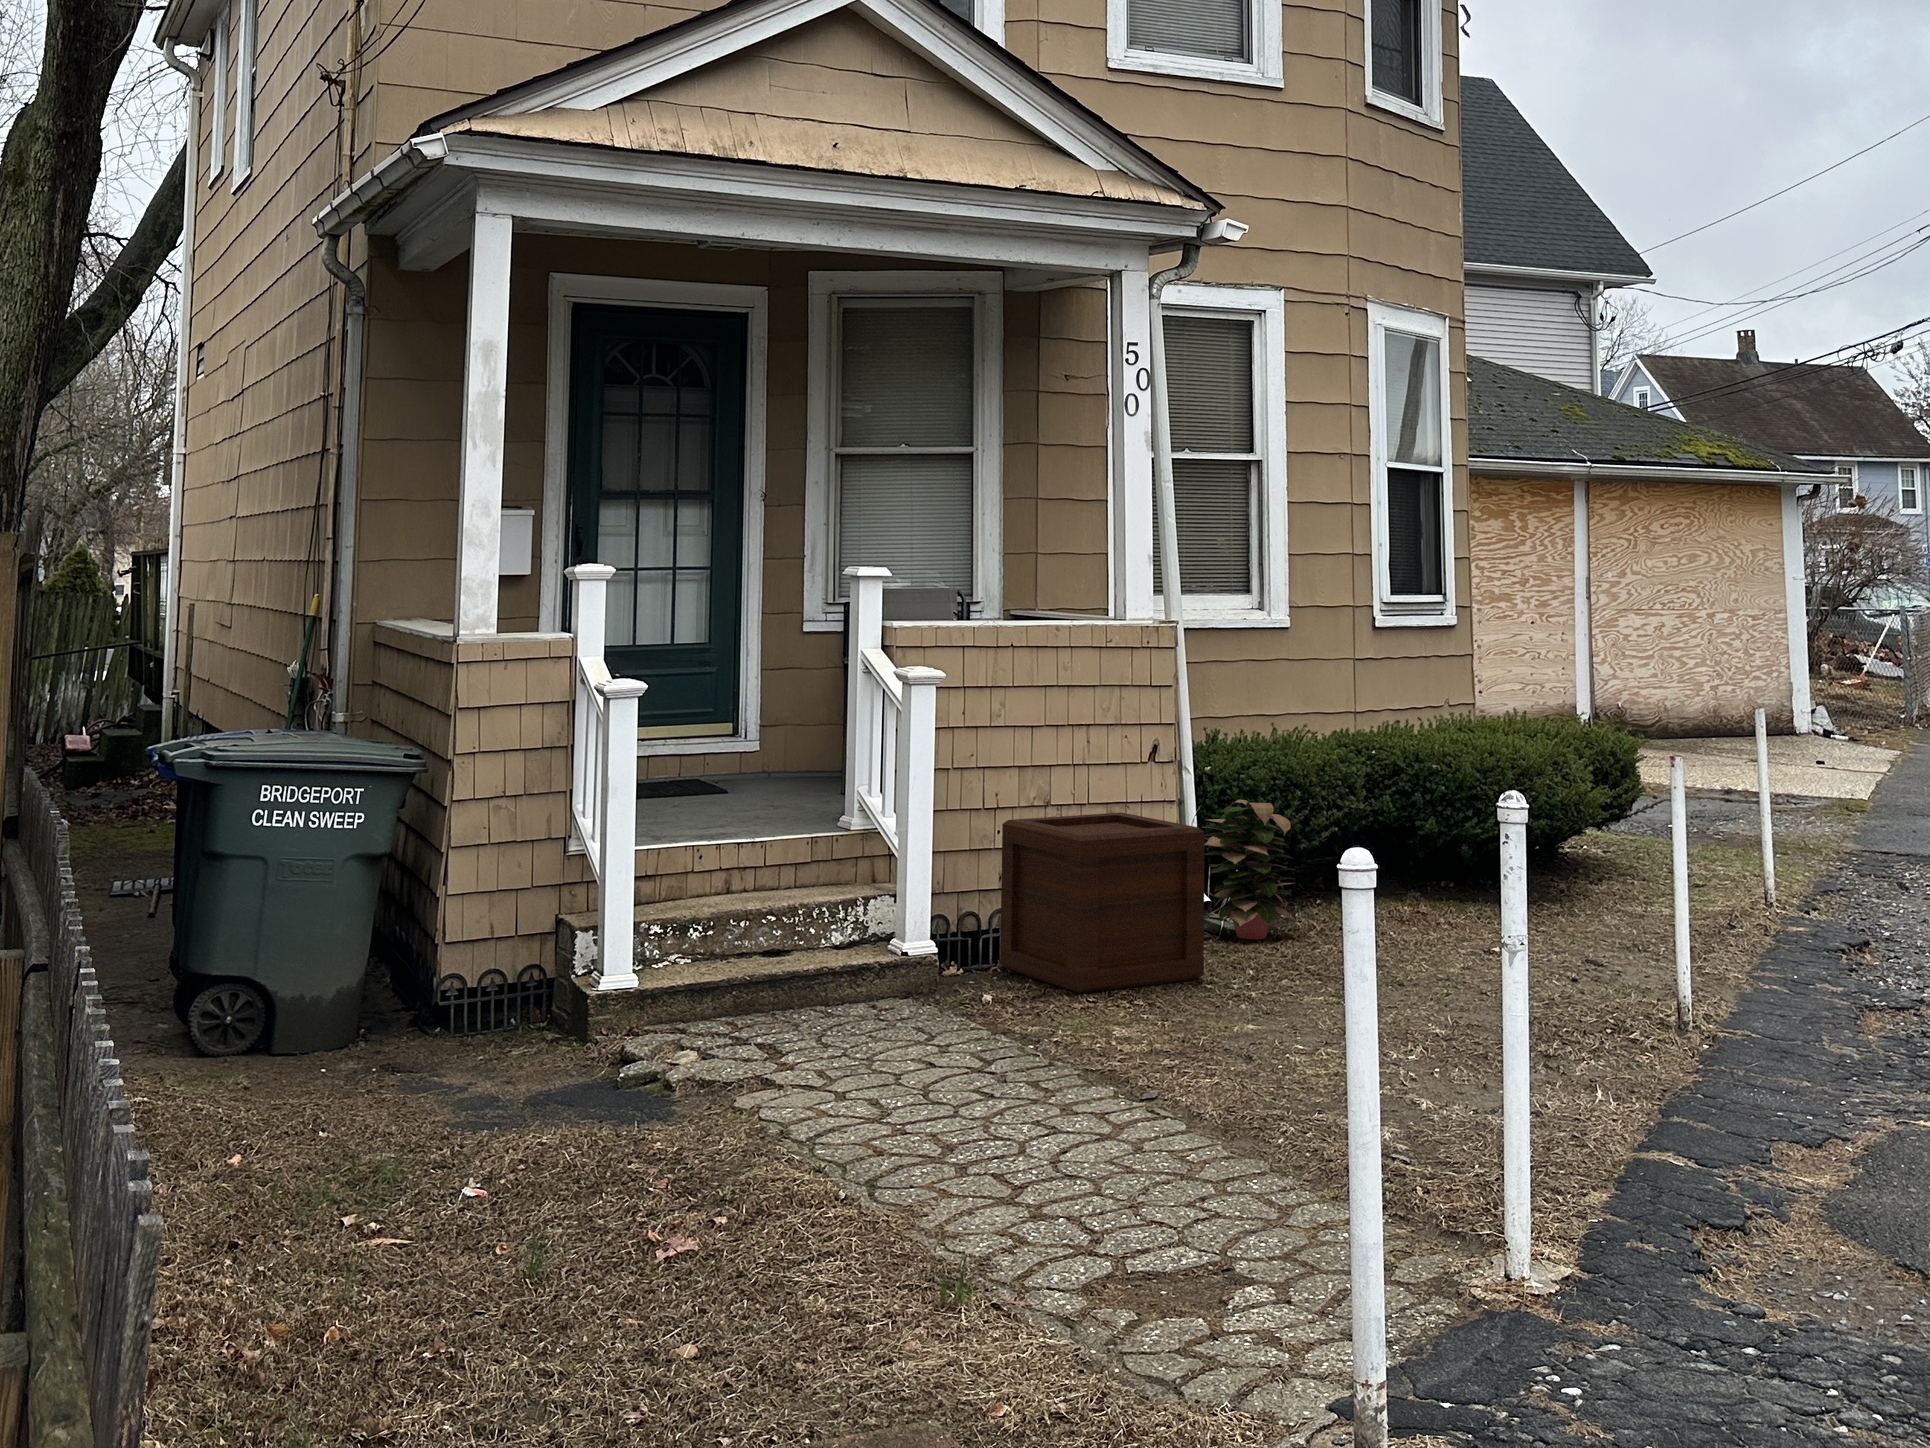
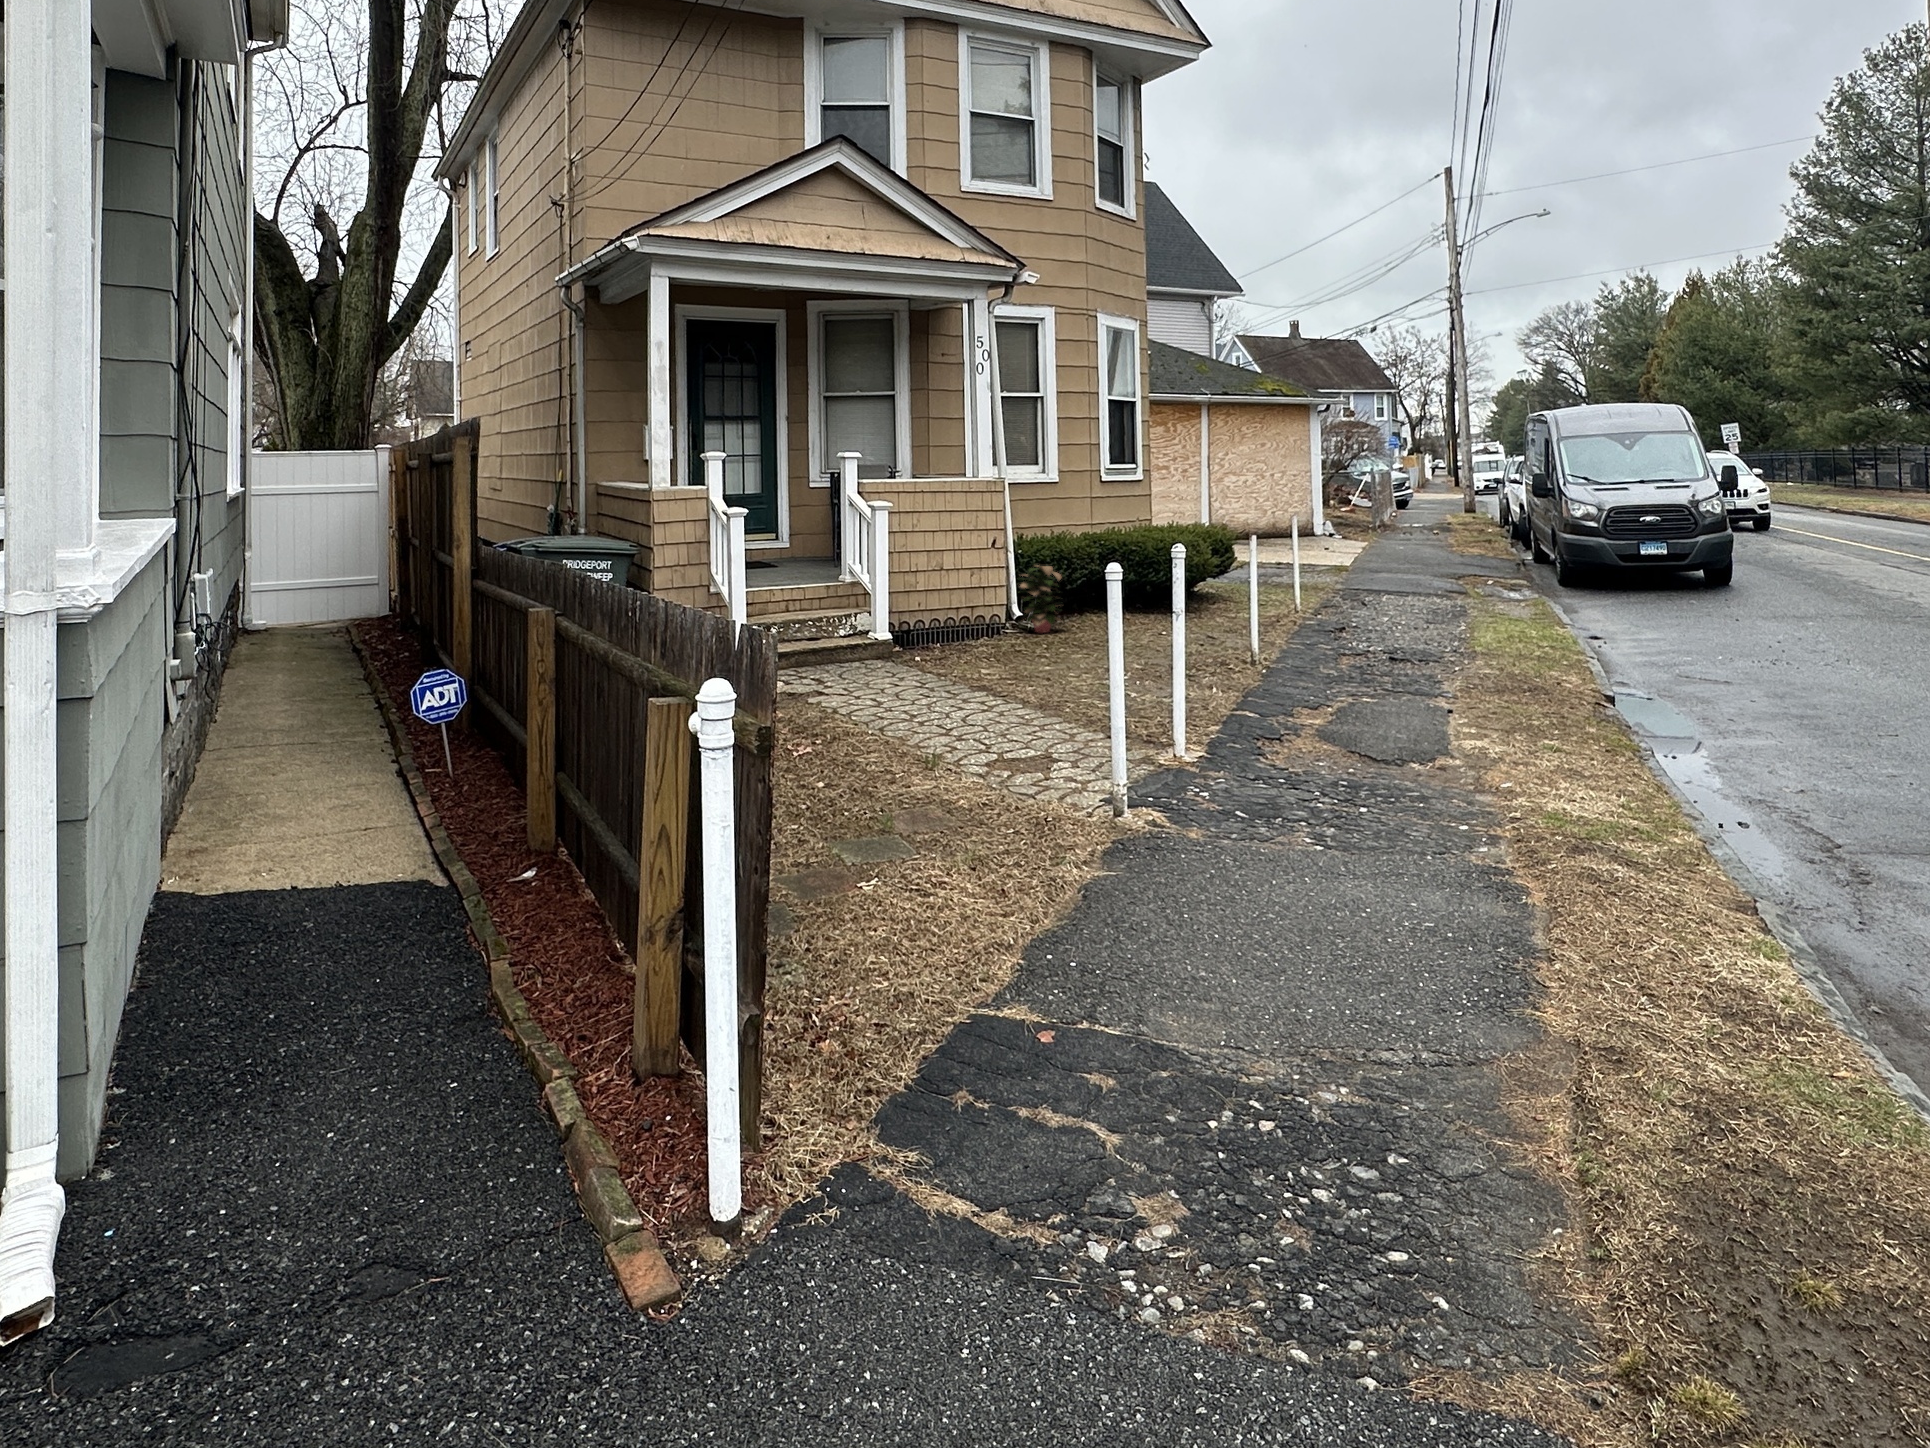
wooden crate: present [1000,812,1205,993] -> none [921,571,1022,657]

